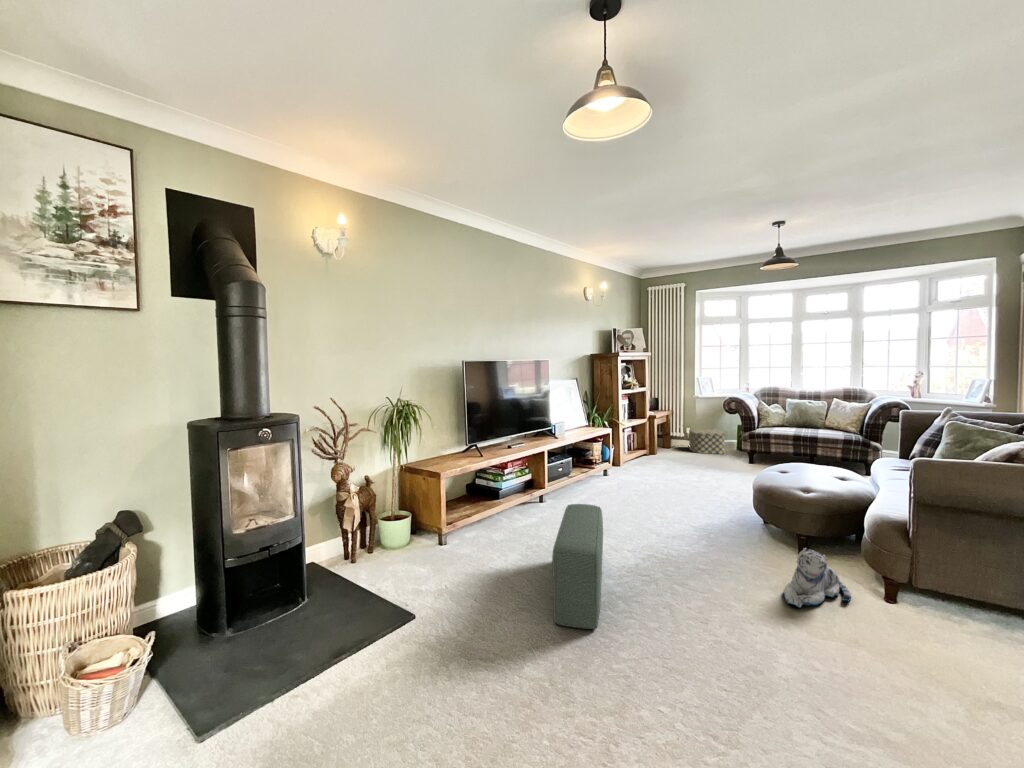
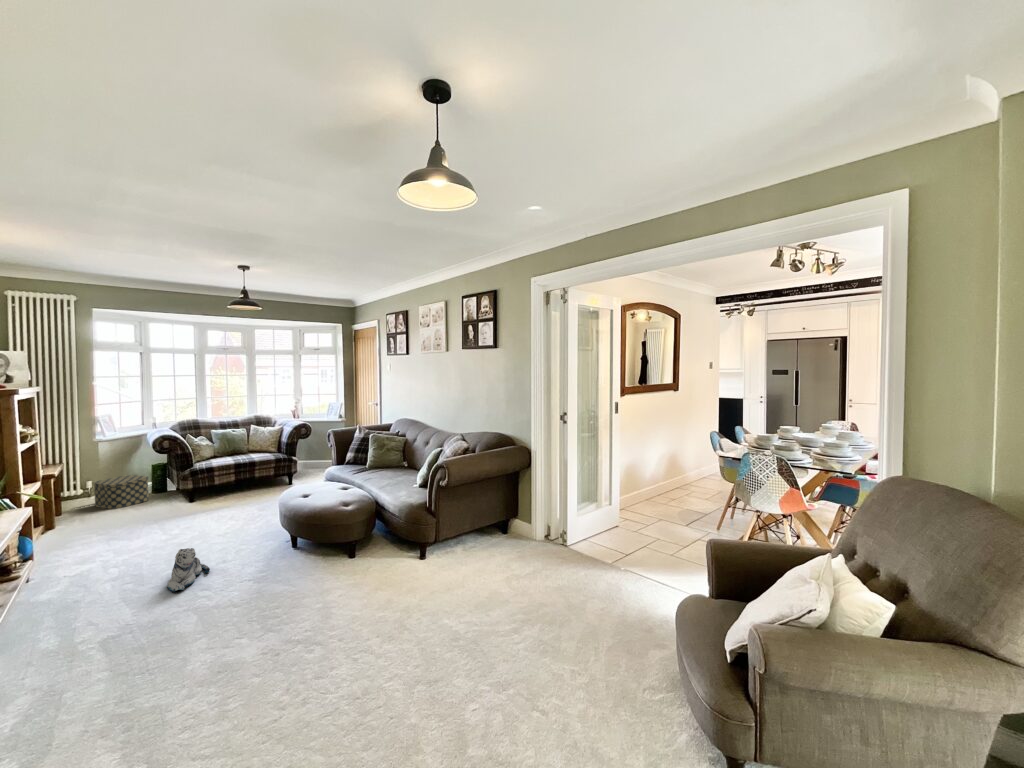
pouf: present [552,504,603,629] -> none [199,581,325,690]
plush toy: present [784,548,851,608] -> present [167,548,210,592]

